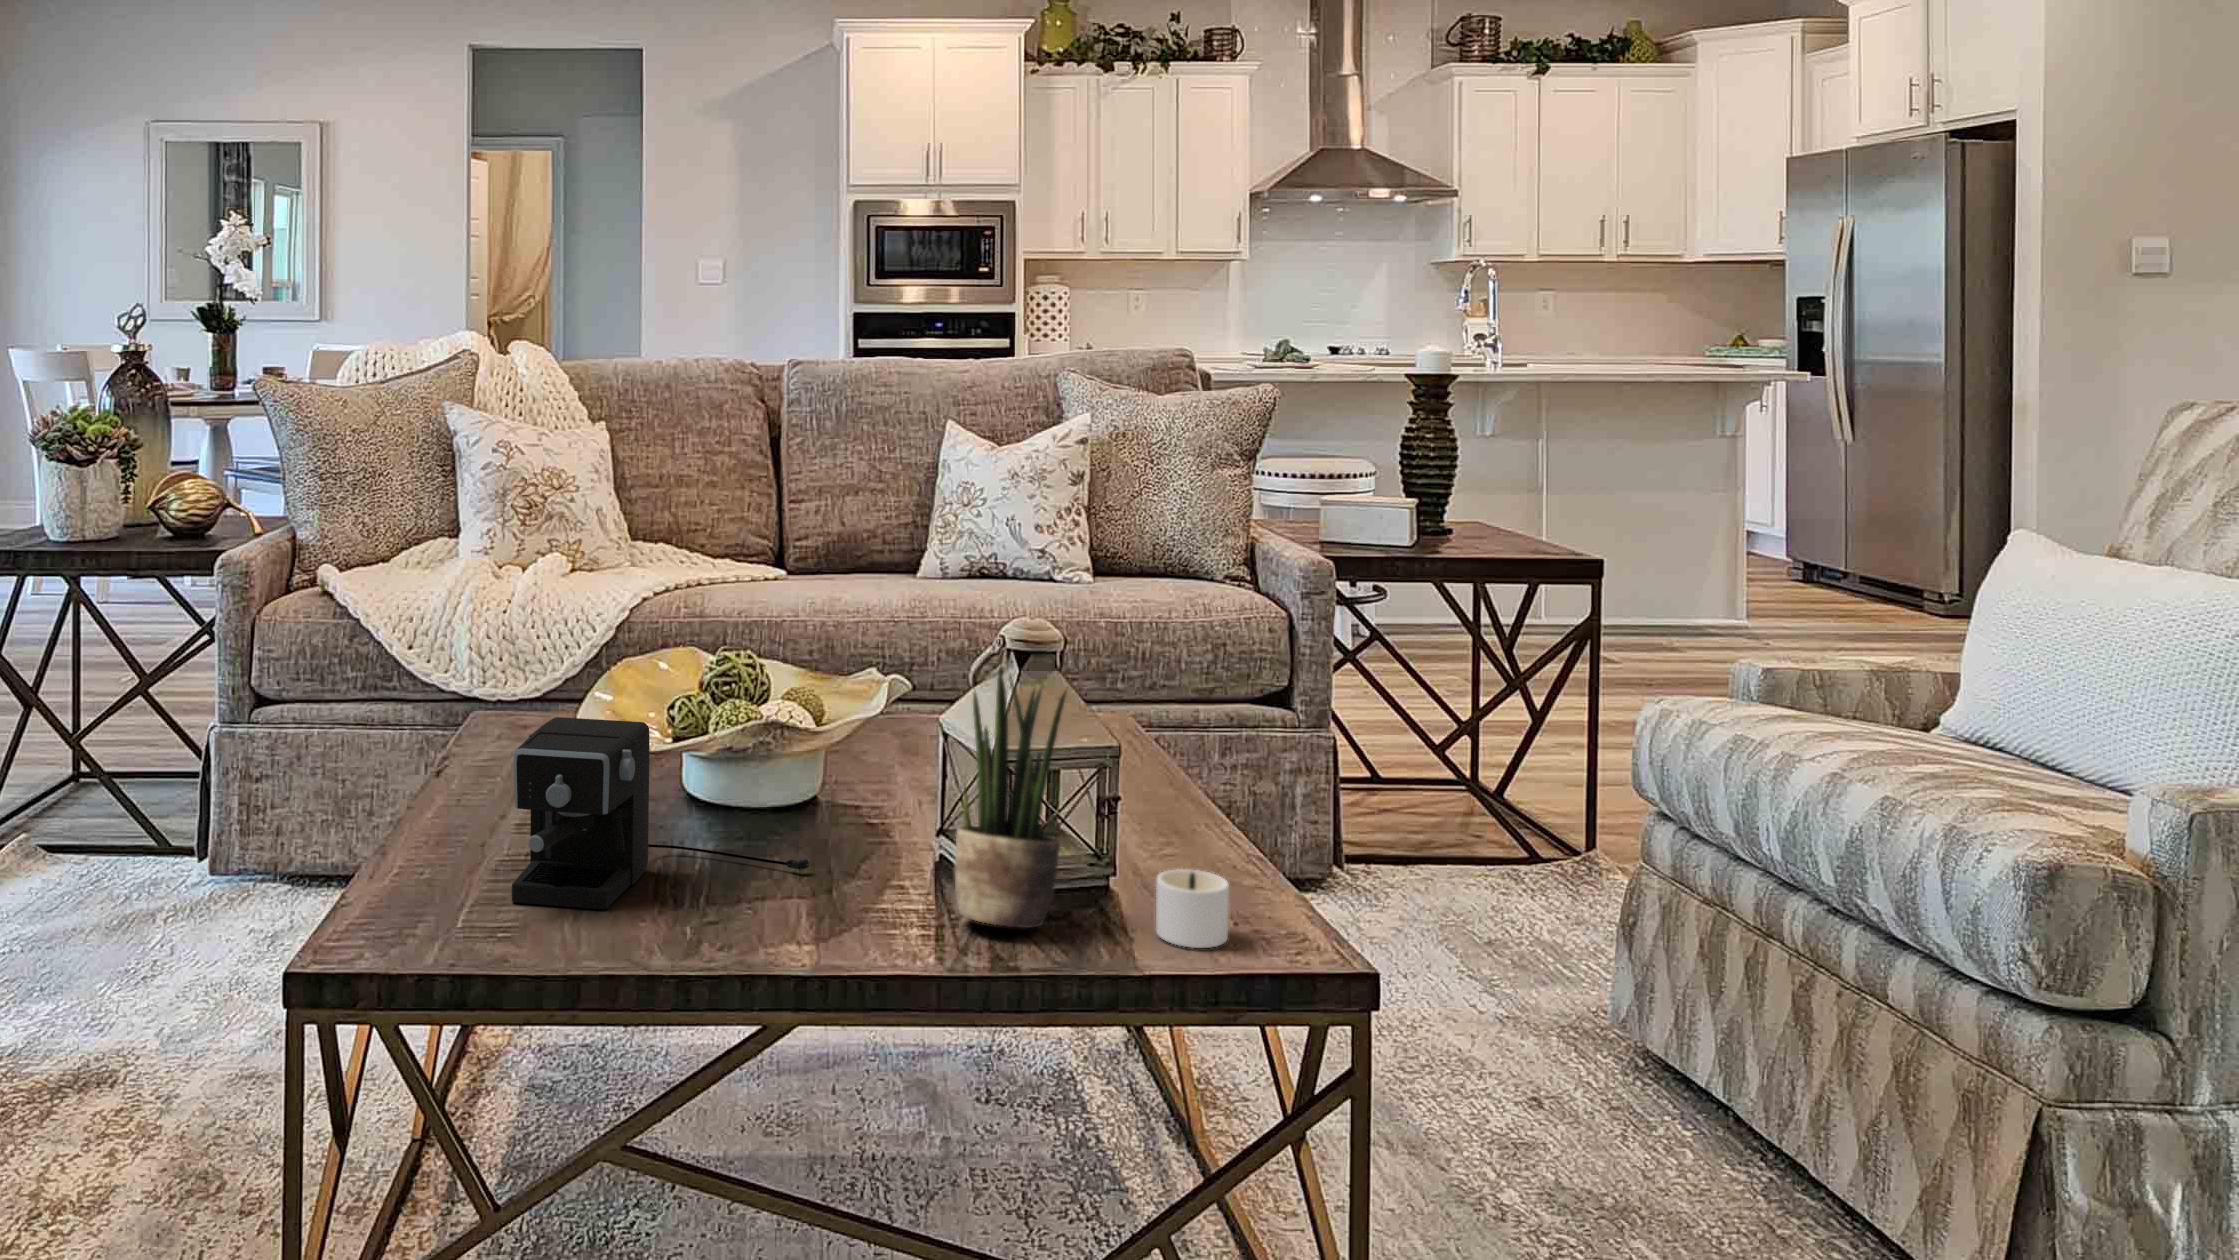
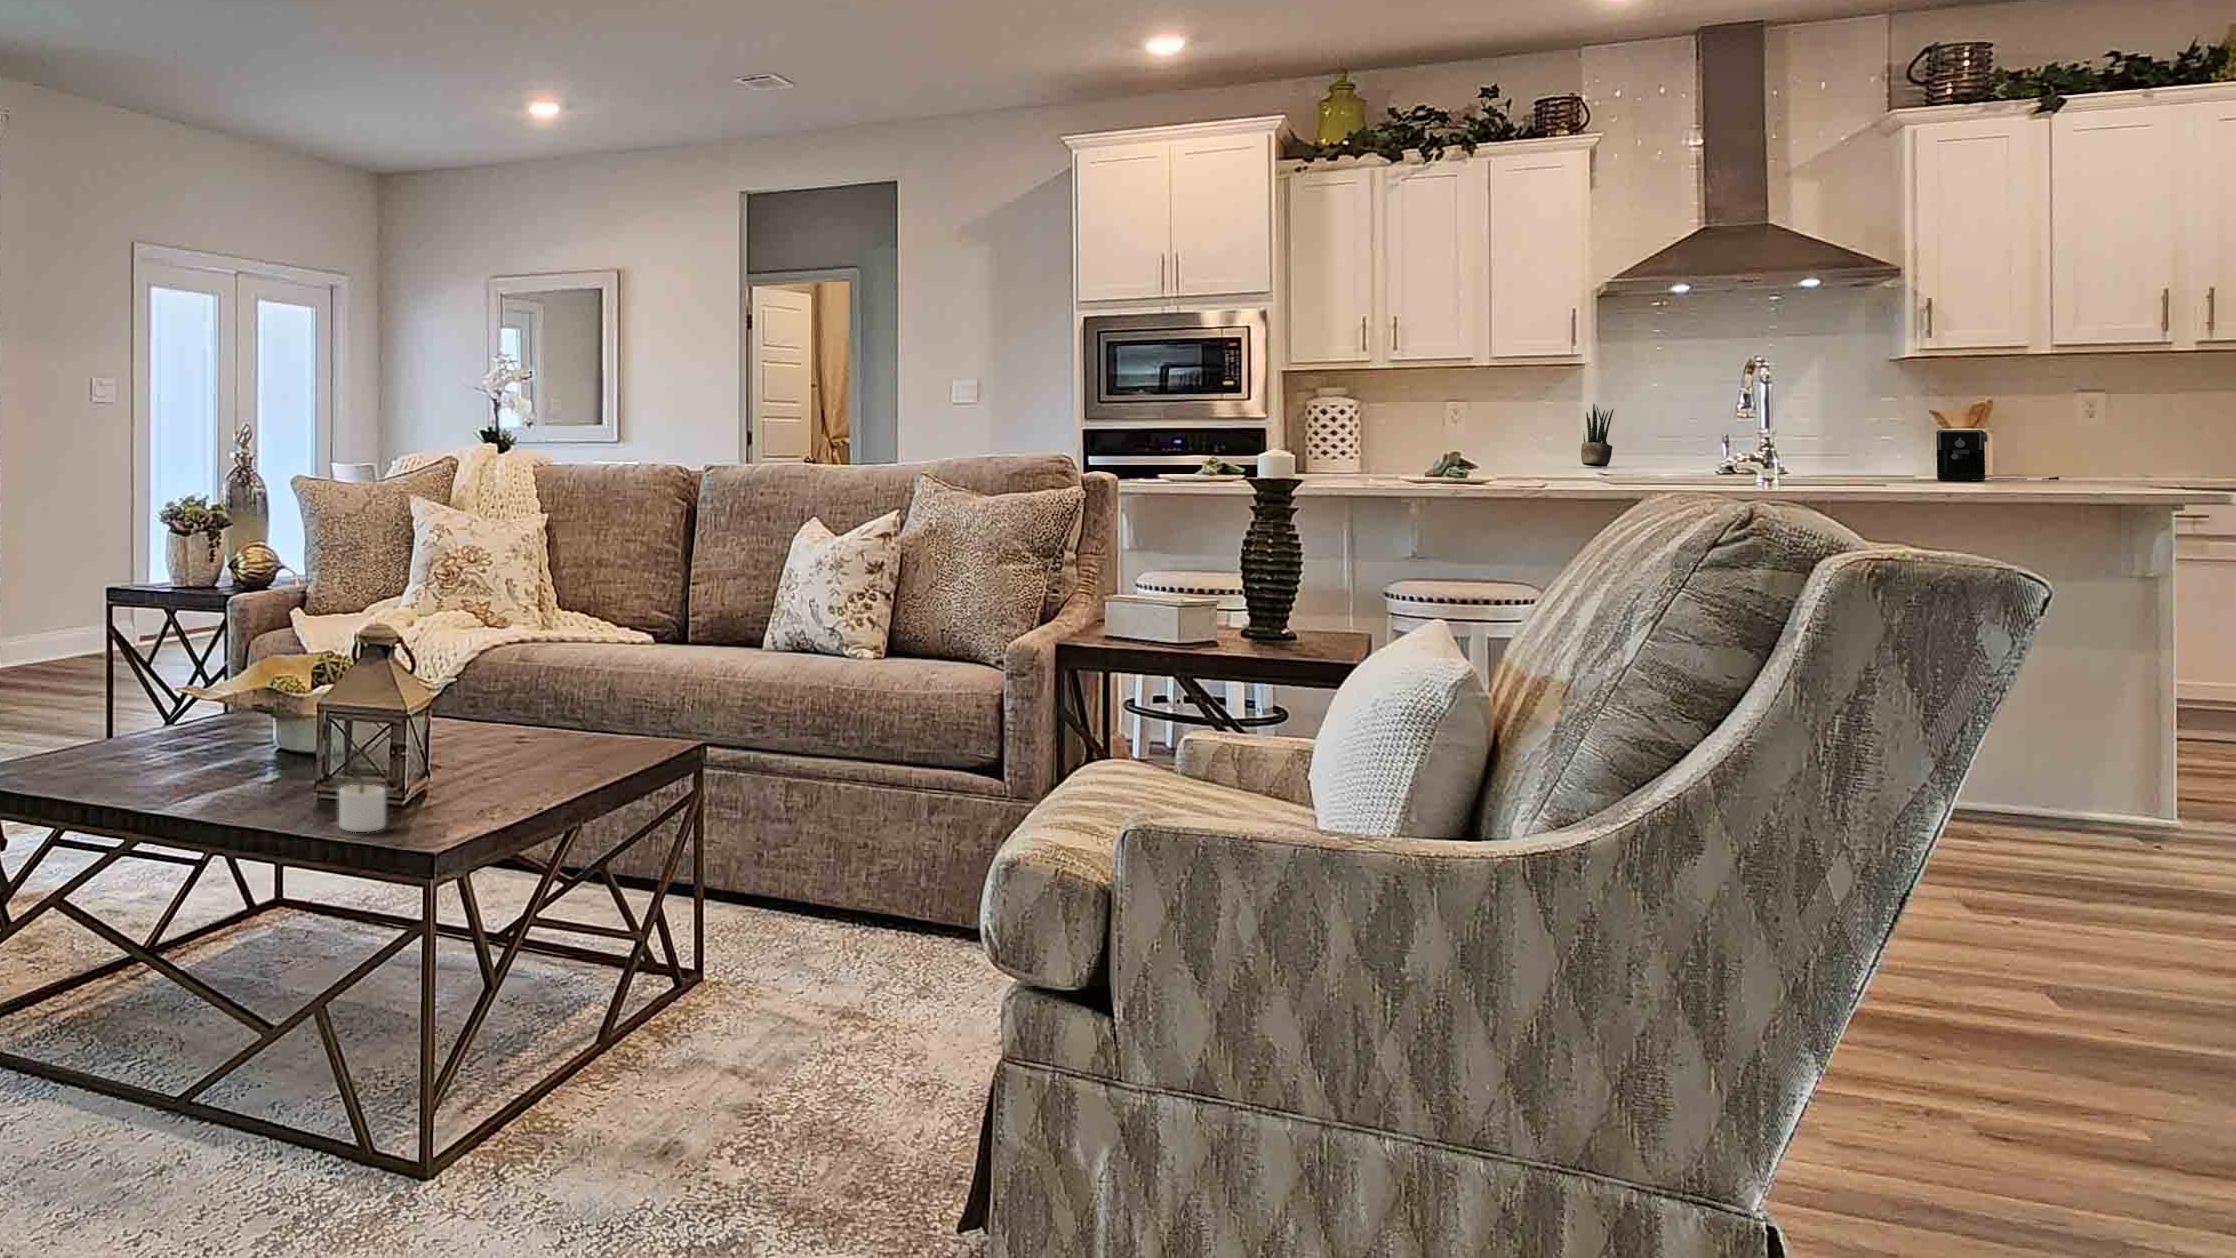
potted plant: present [954,666,1067,928] -> present [1581,404,1614,467]
coffee maker: present [512,717,809,909] -> present [1936,430,2059,480]

